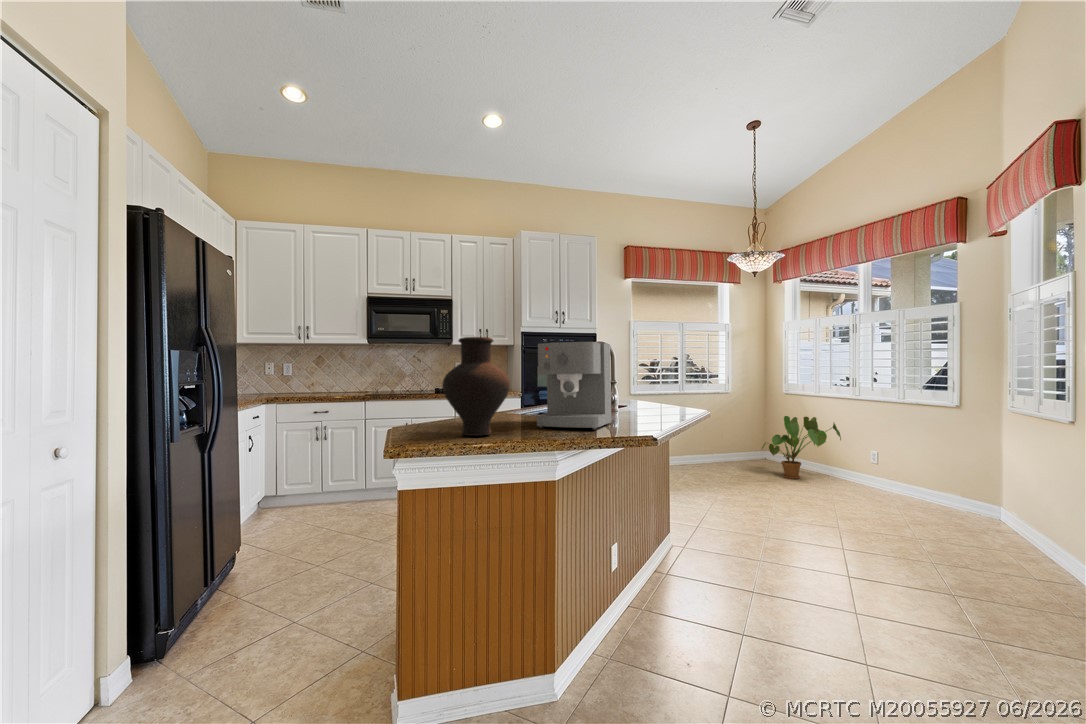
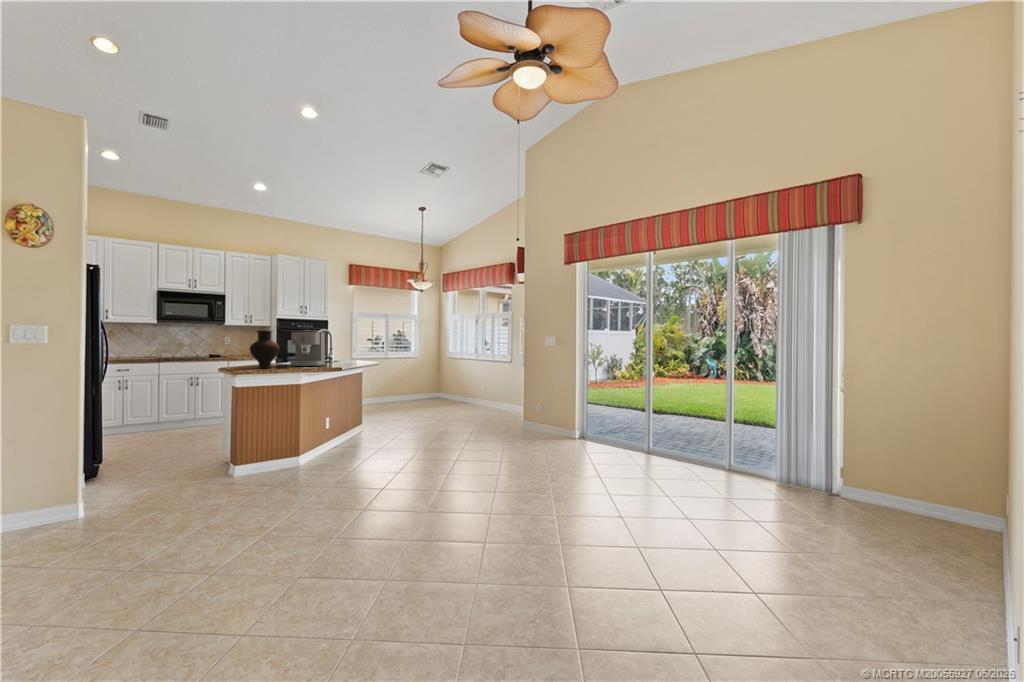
house plant: present [762,416,841,479] -> none [430,368,469,402]

